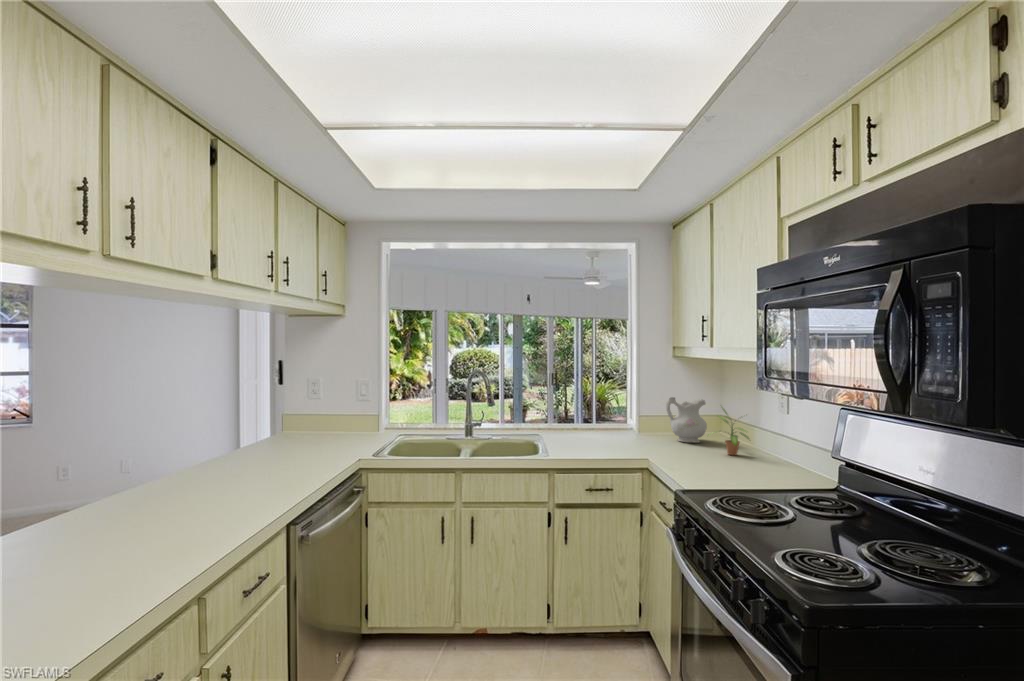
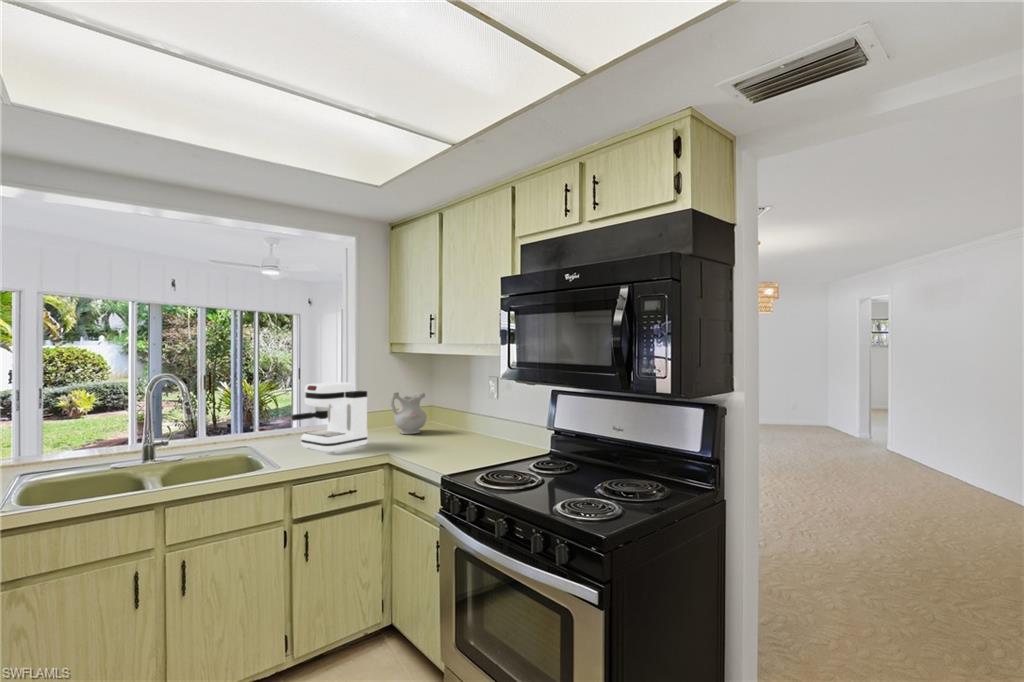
coffee maker: none [564,383,633,449] -> present [292,382,368,452]
potted plant: present [719,408,749,455] -> none [434,395,470,440]

